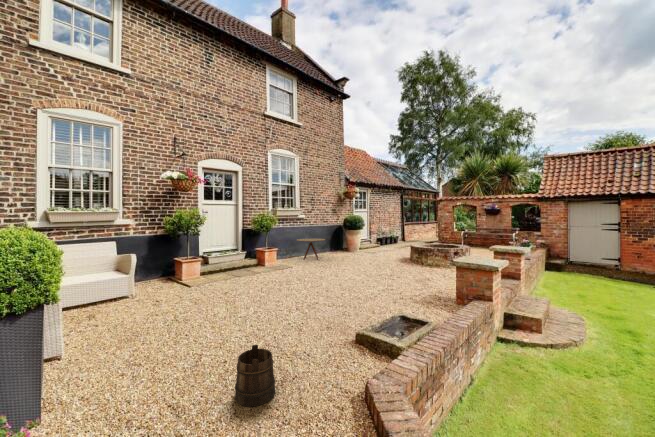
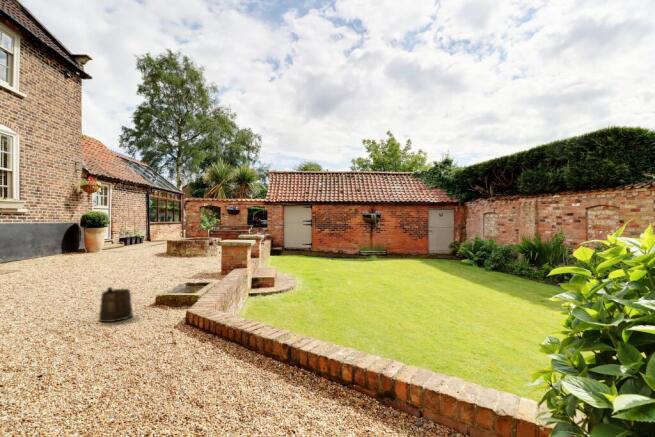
round table: present [297,238,325,260] -> none [18,237,65,263]

